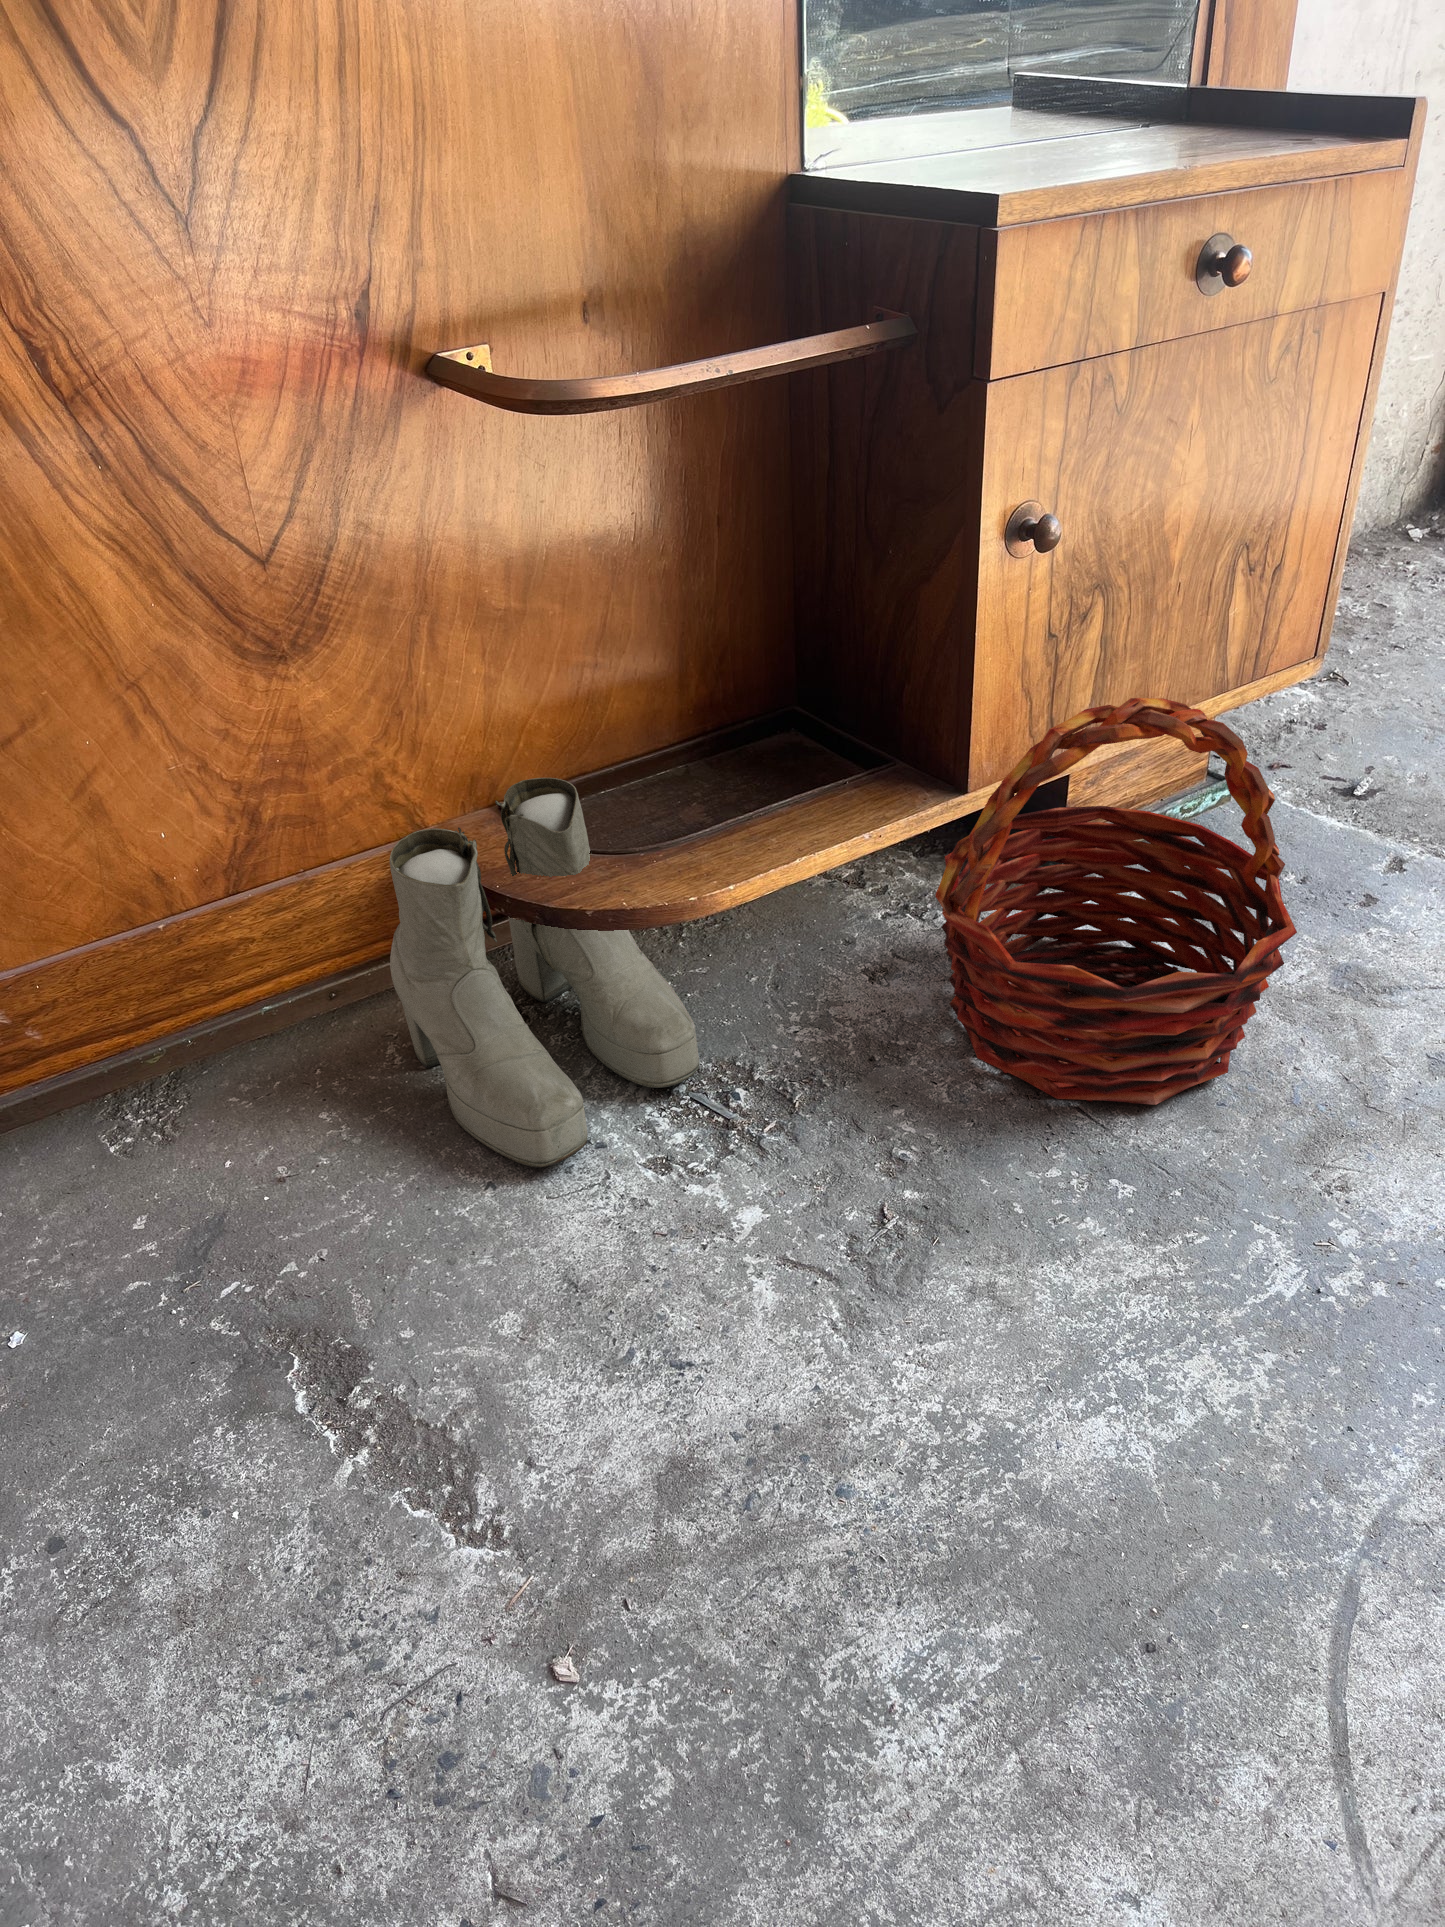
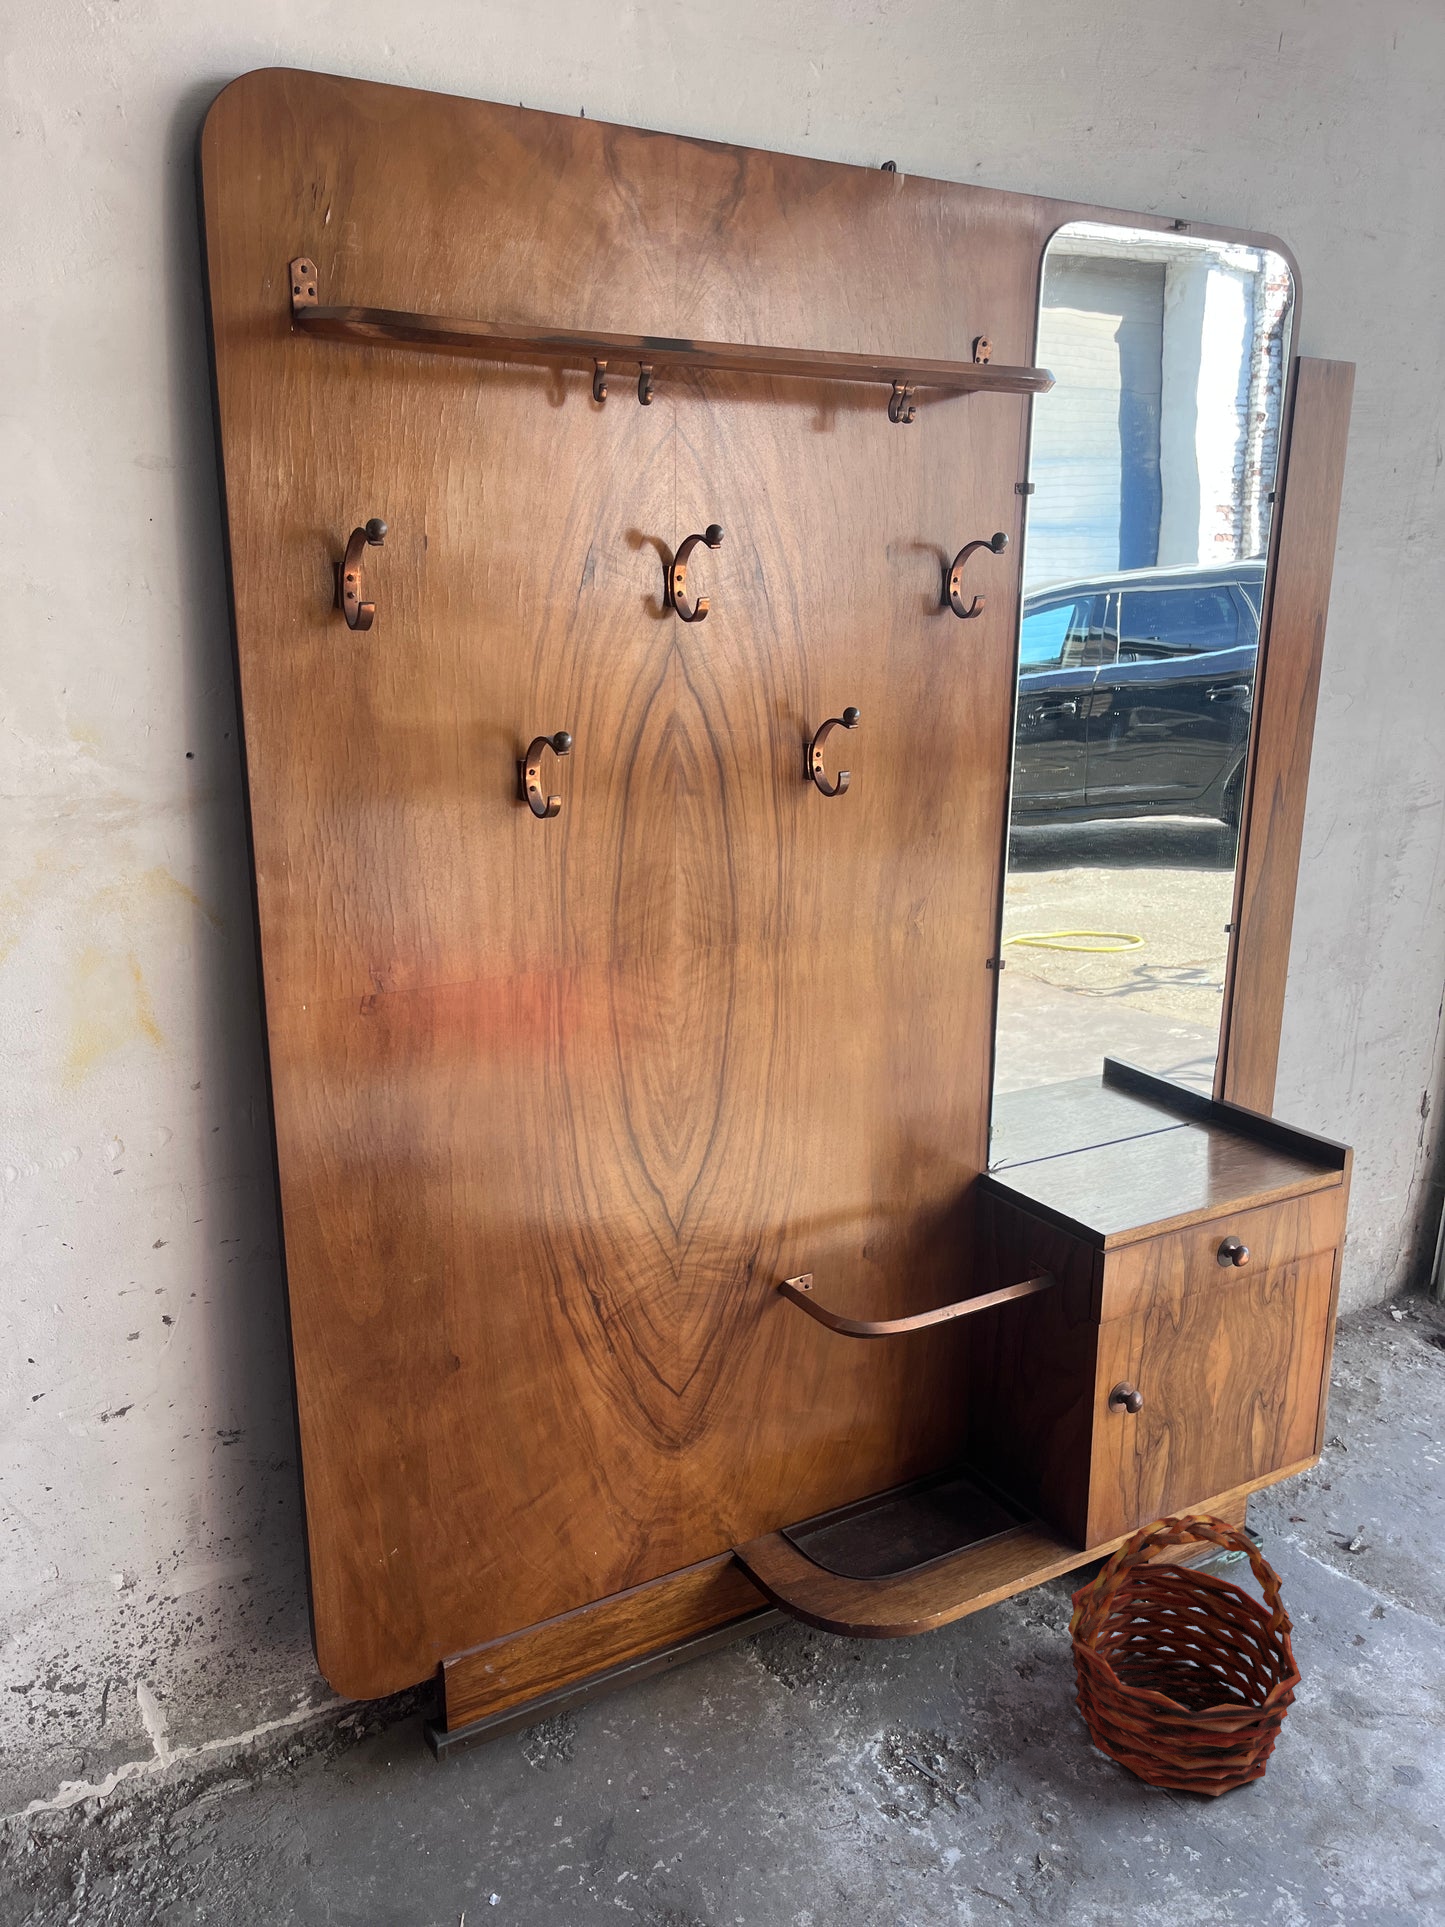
boots: present [390,778,700,1168] -> none [714,1523,912,1804]

